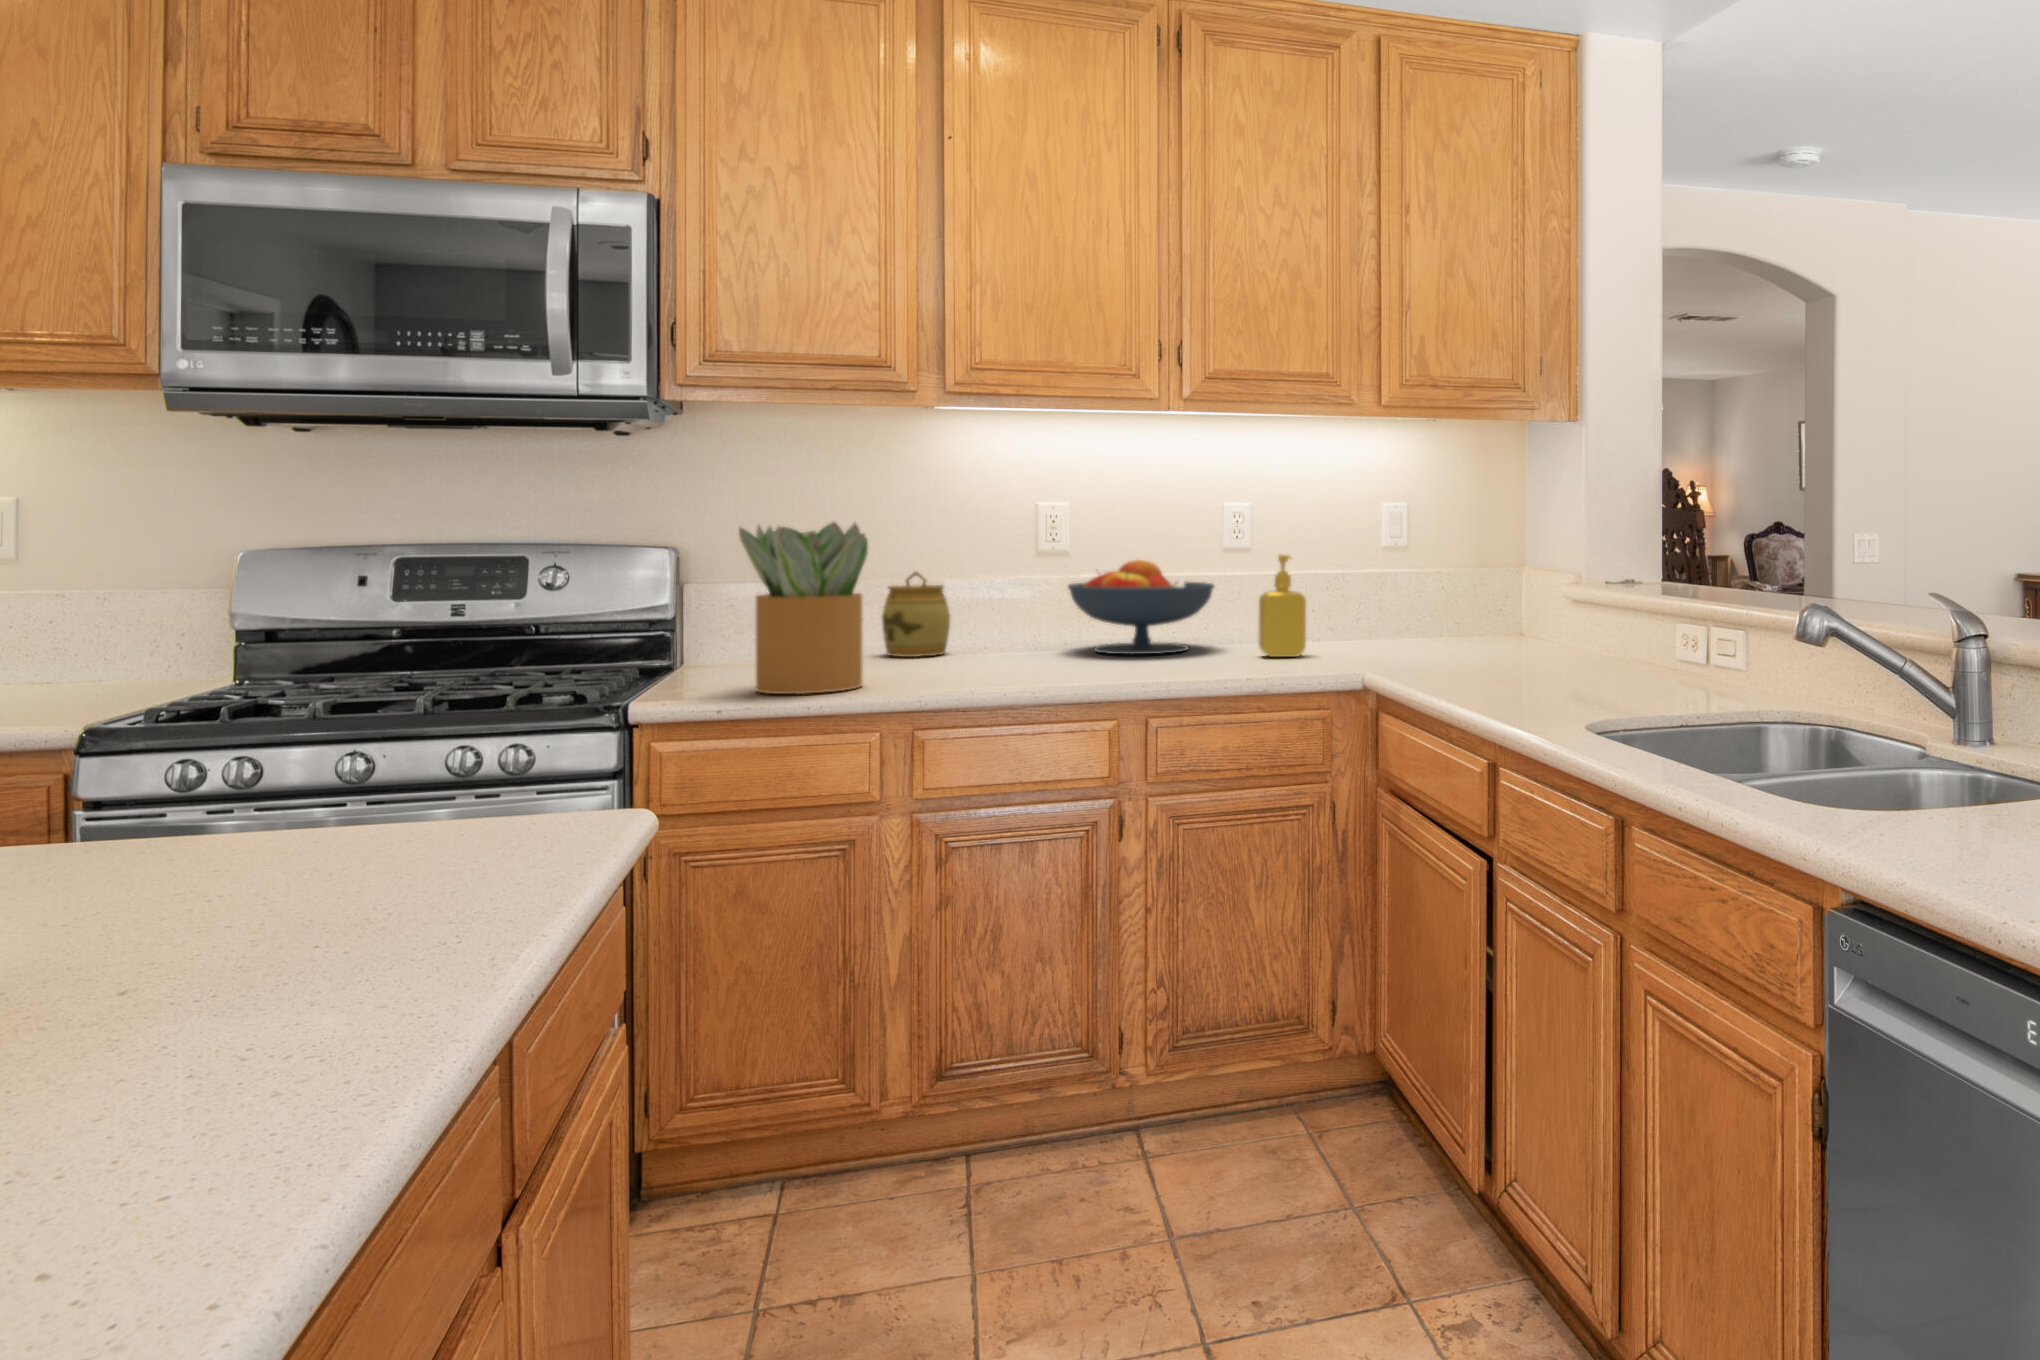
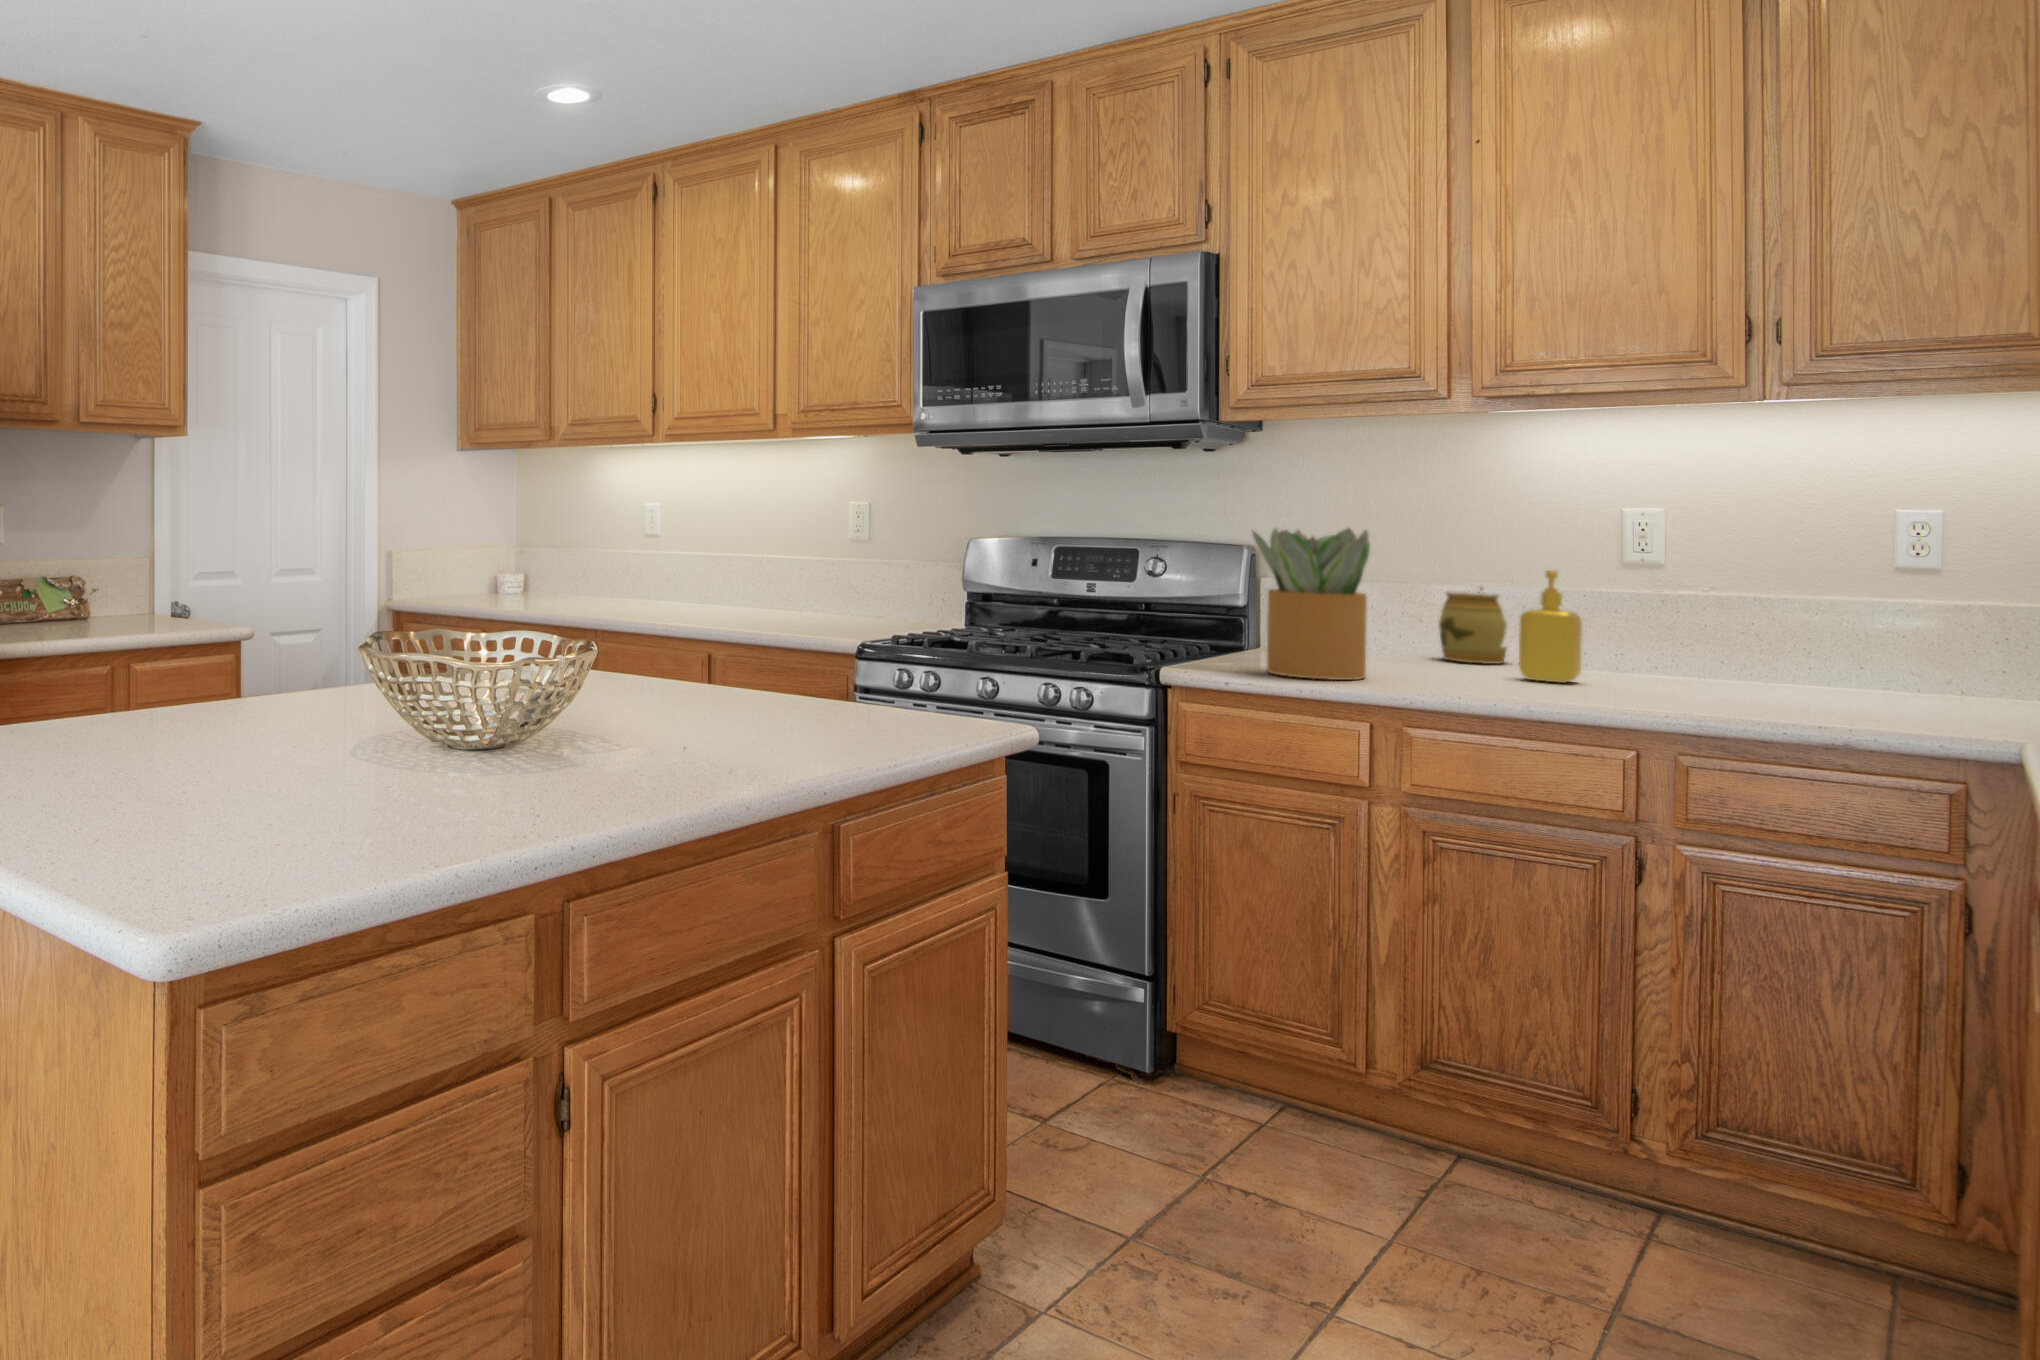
soap dispenser: present [1258,555,1306,657] -> present [1519,570,1582,683]
fruit bowl: present [1068,560,1214,654] -> none [1641,581,1851,692]

